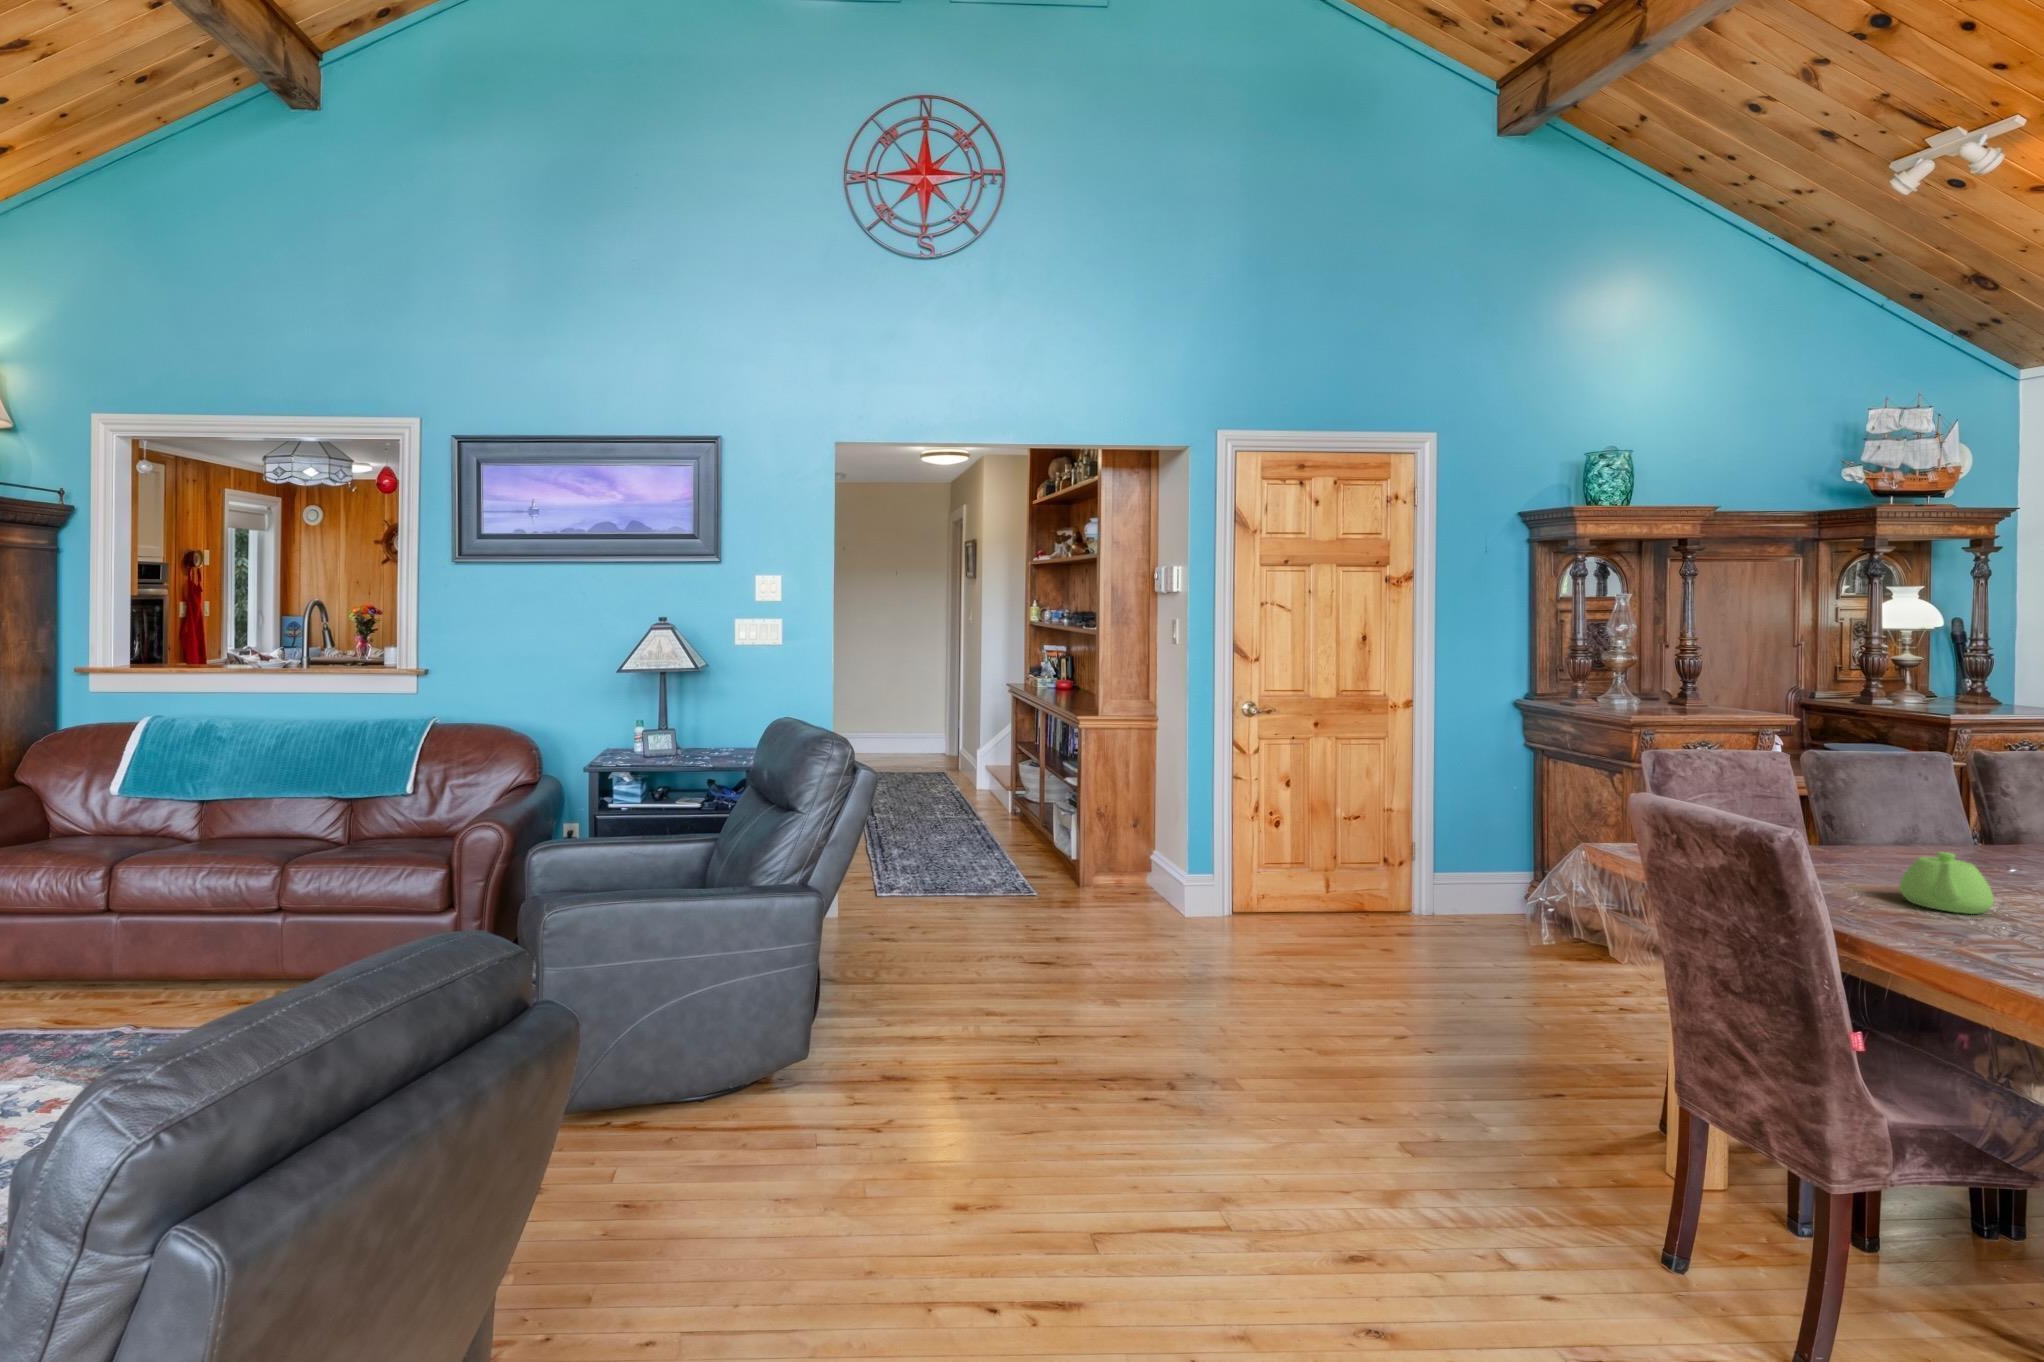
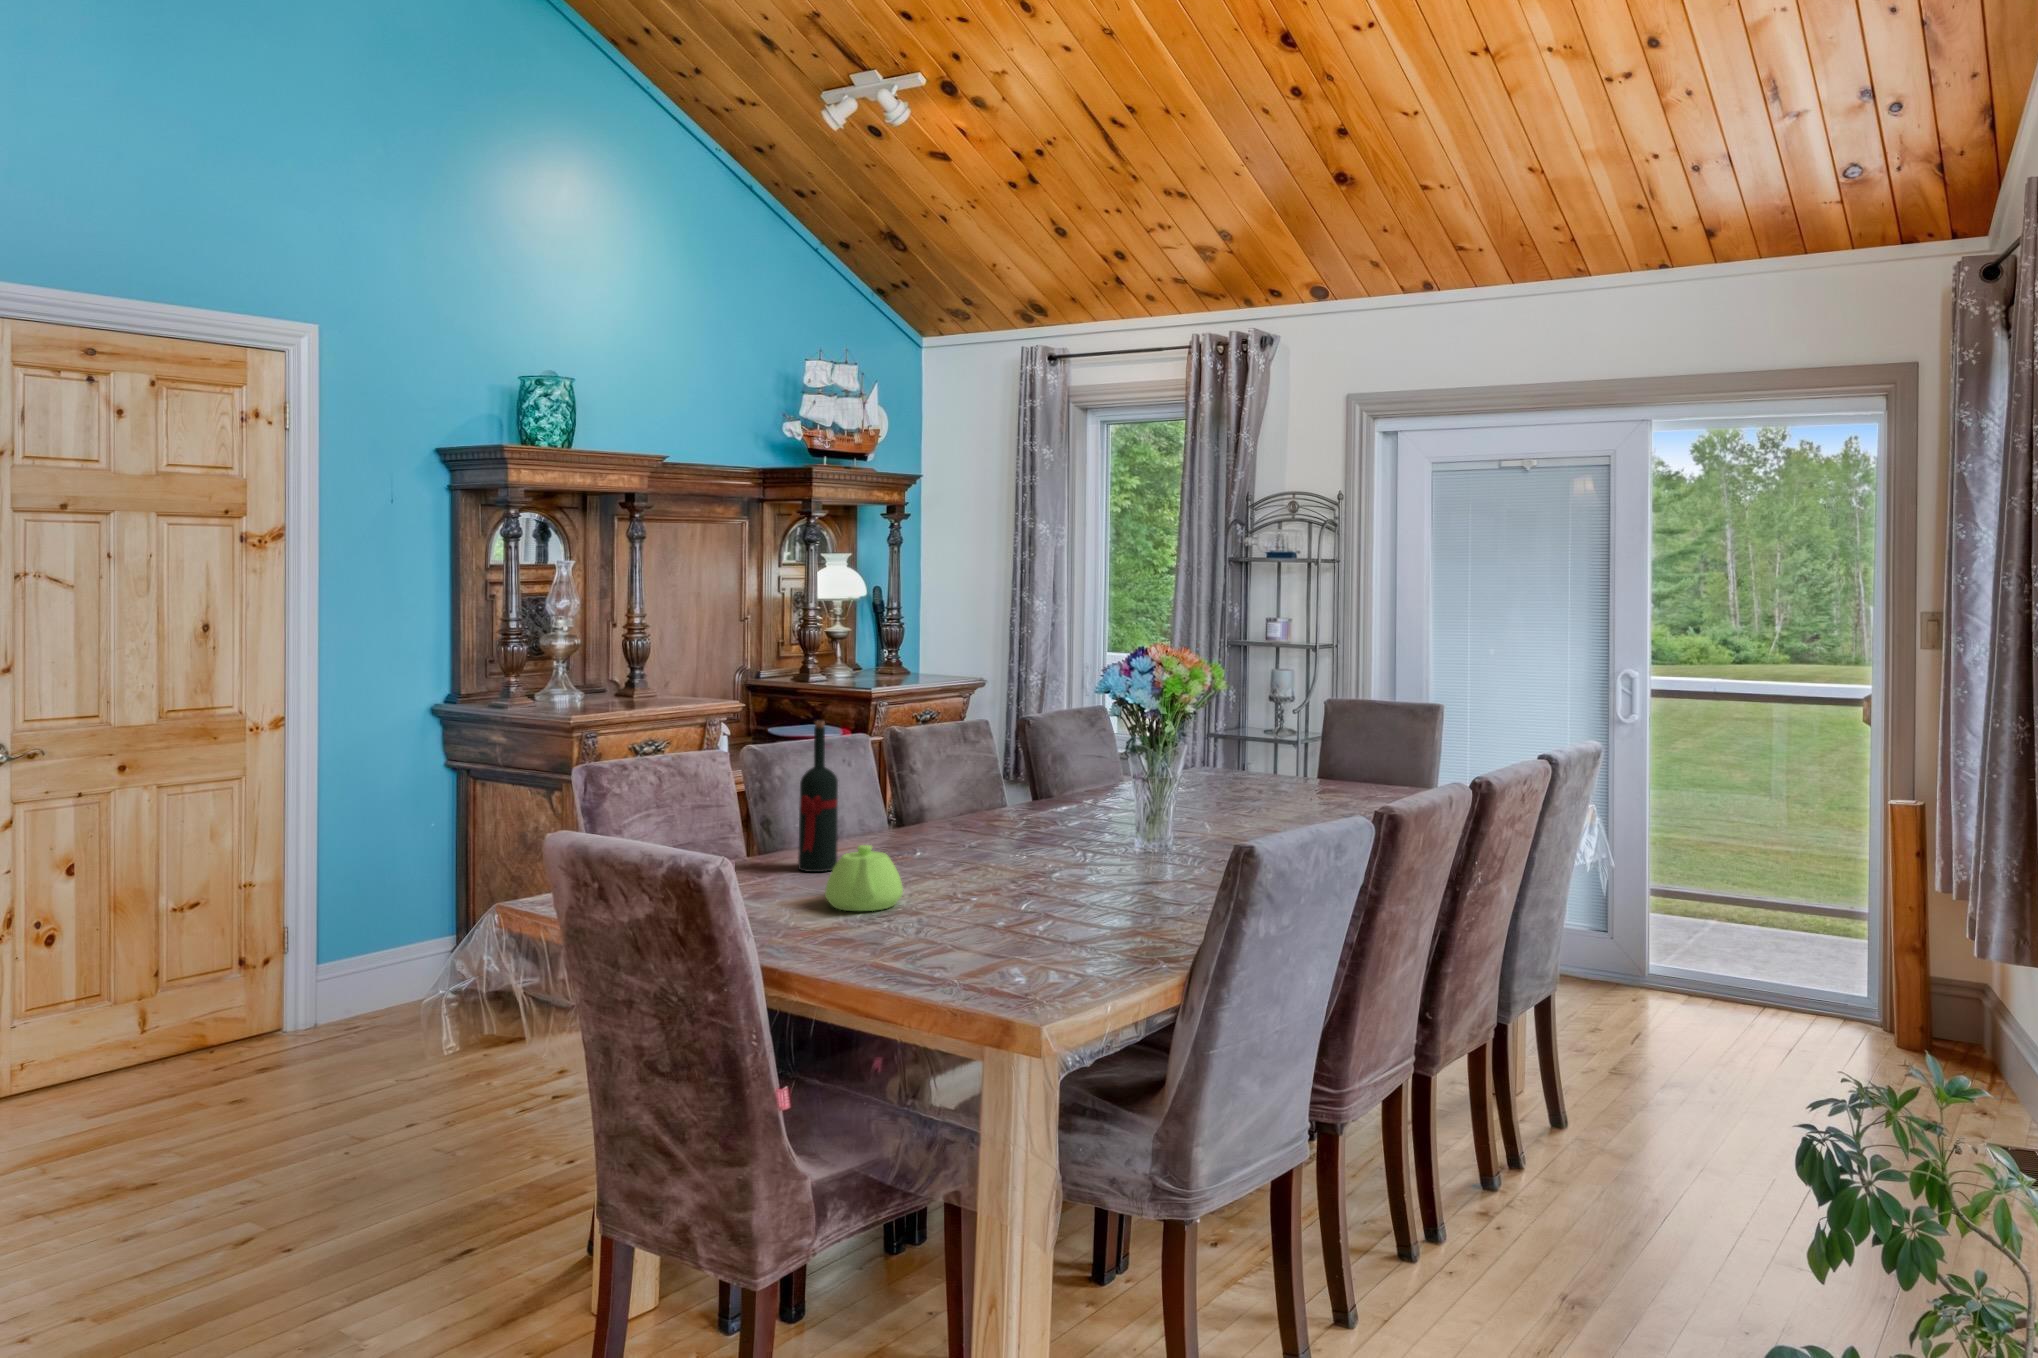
wine bottle: none [1867,737,1913,872] -> present [798,721,838,872]

